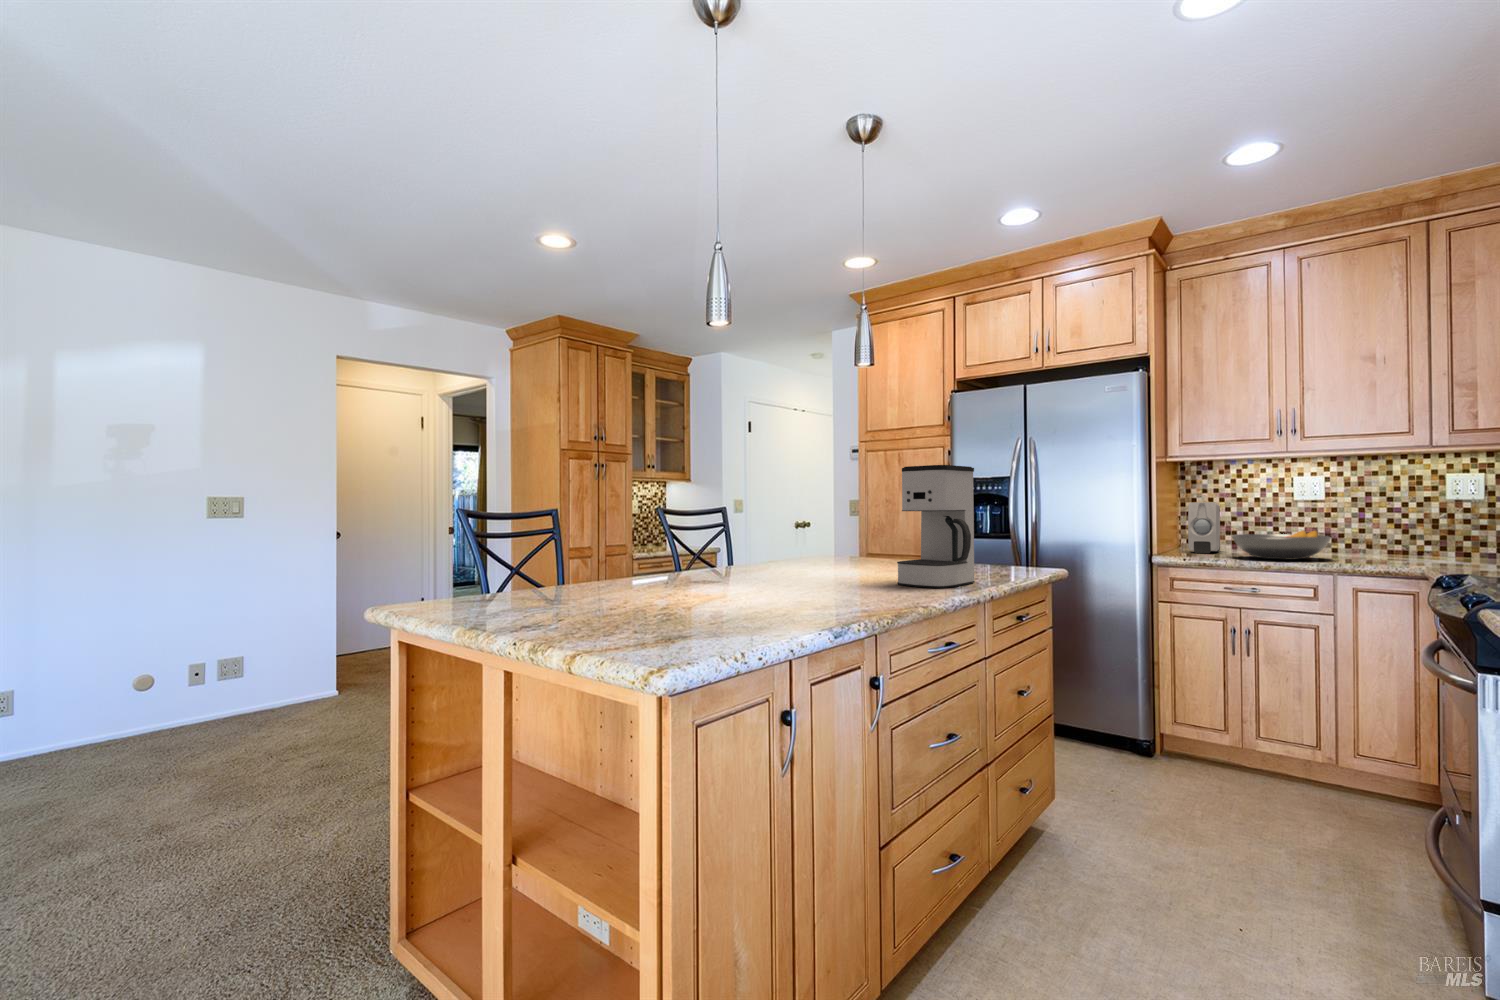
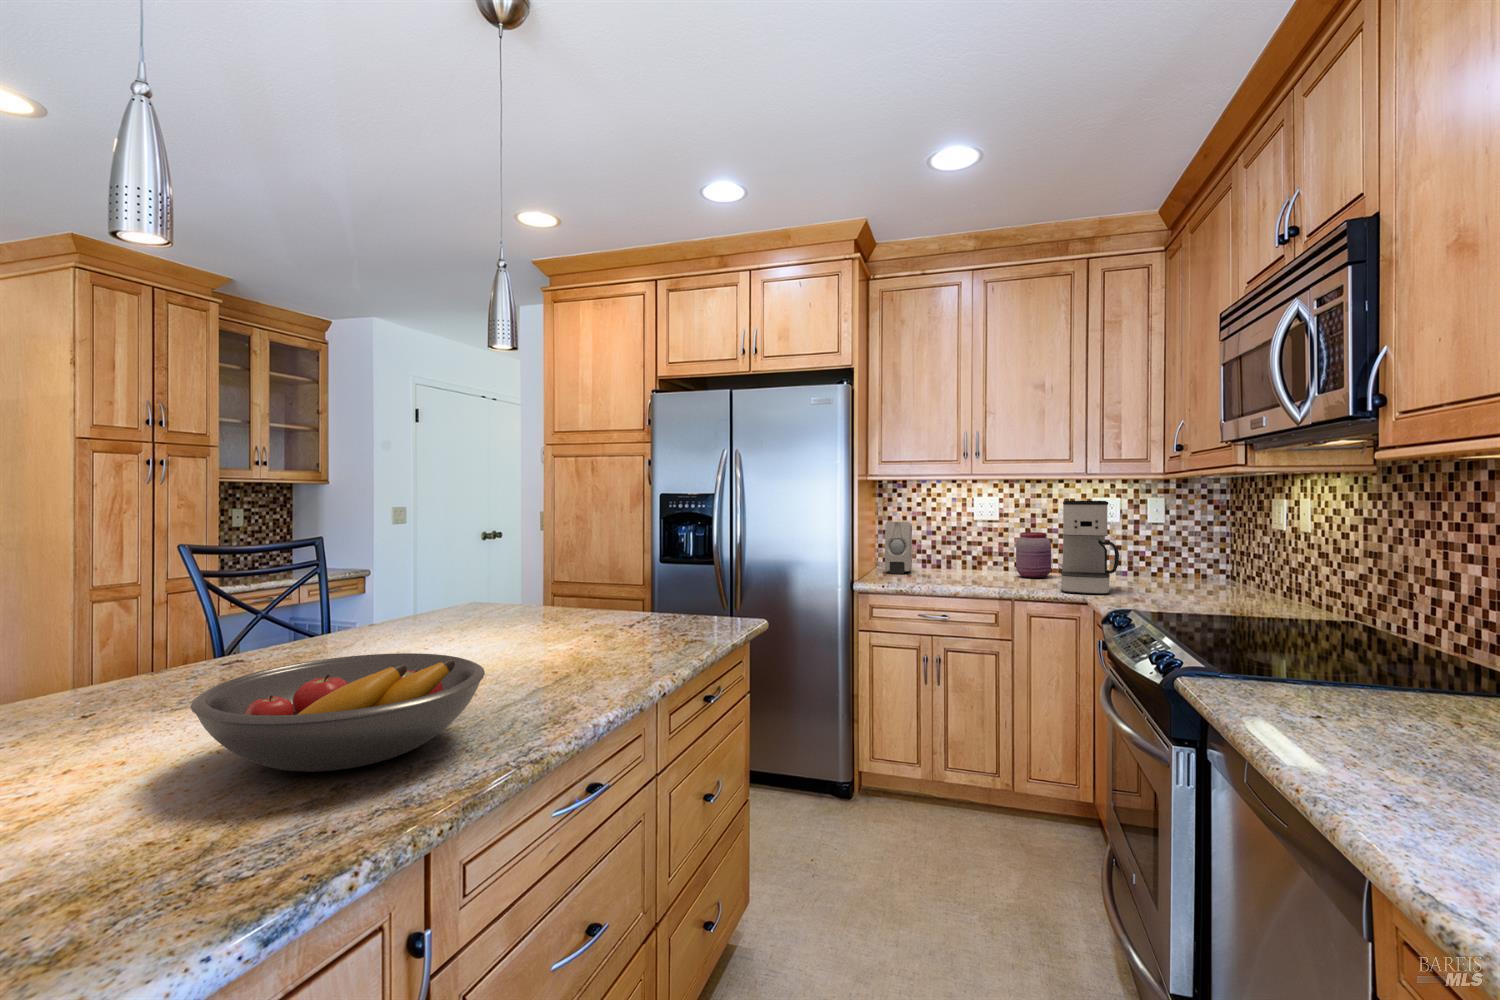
coffee maker: present [897,465,975,588] -> present [1061,501,1119,594]
jar: none [1345,511,1390,558] -> present [1016,532,1051,578]
fruit bowl: present [1232,530,1331,560] -> present [190,653,485,772]

